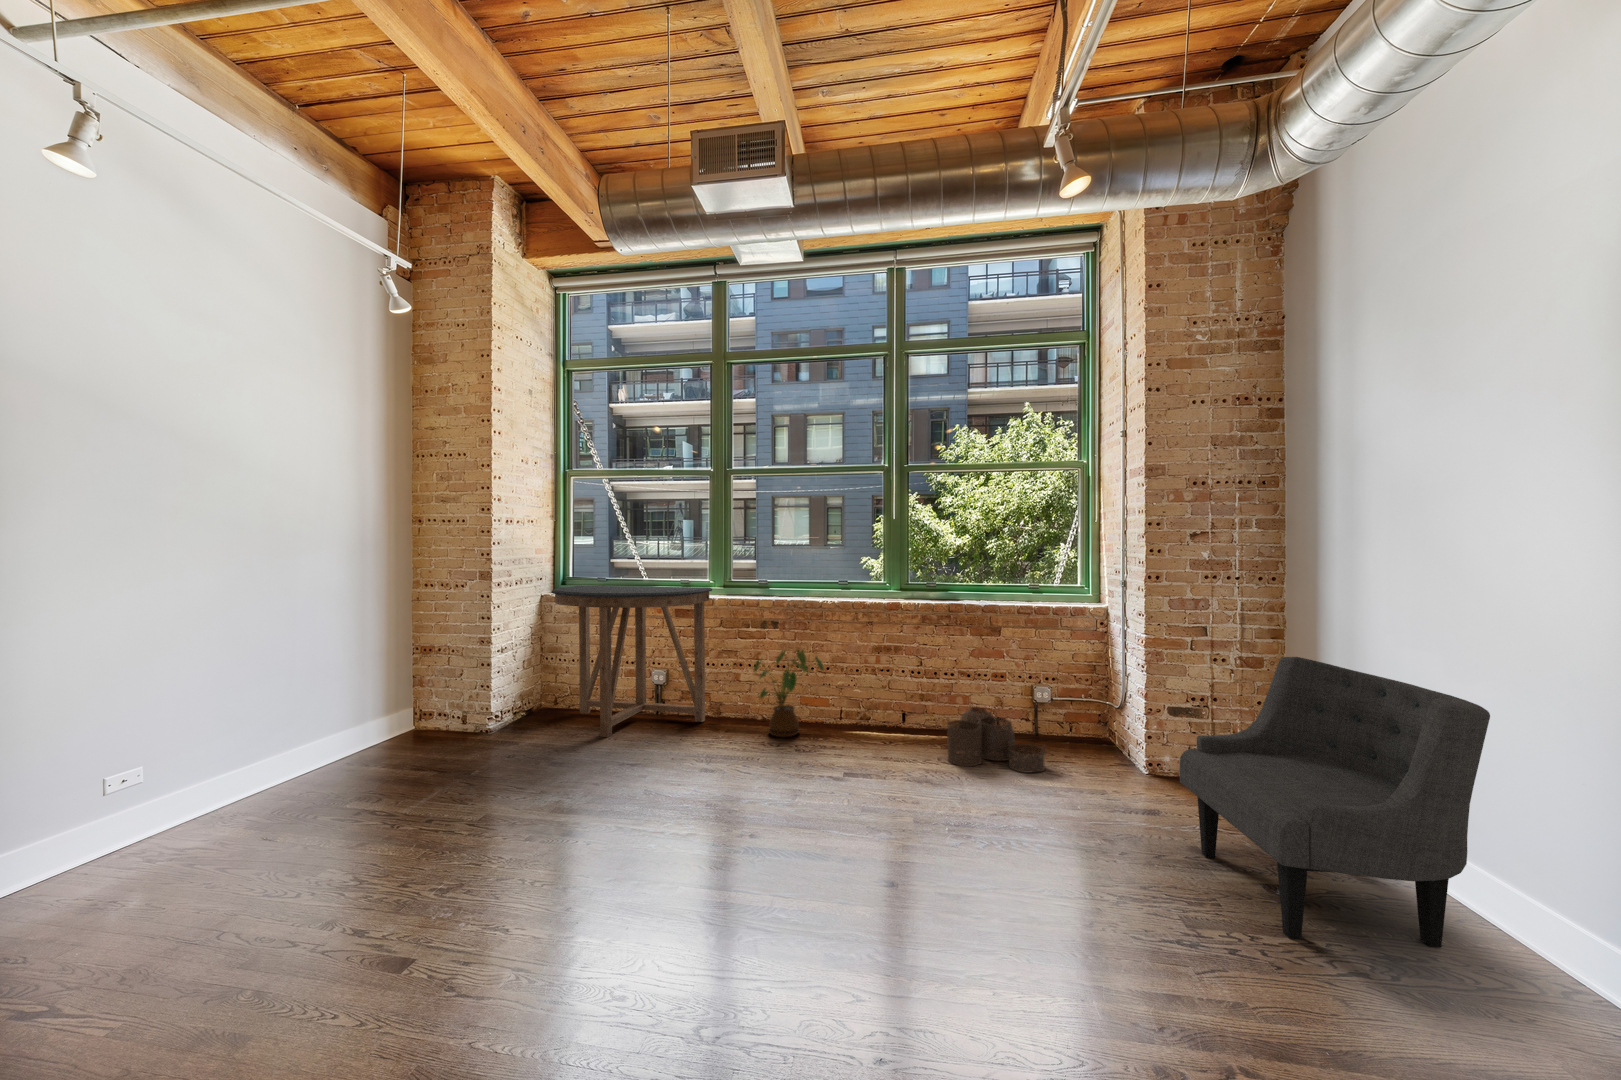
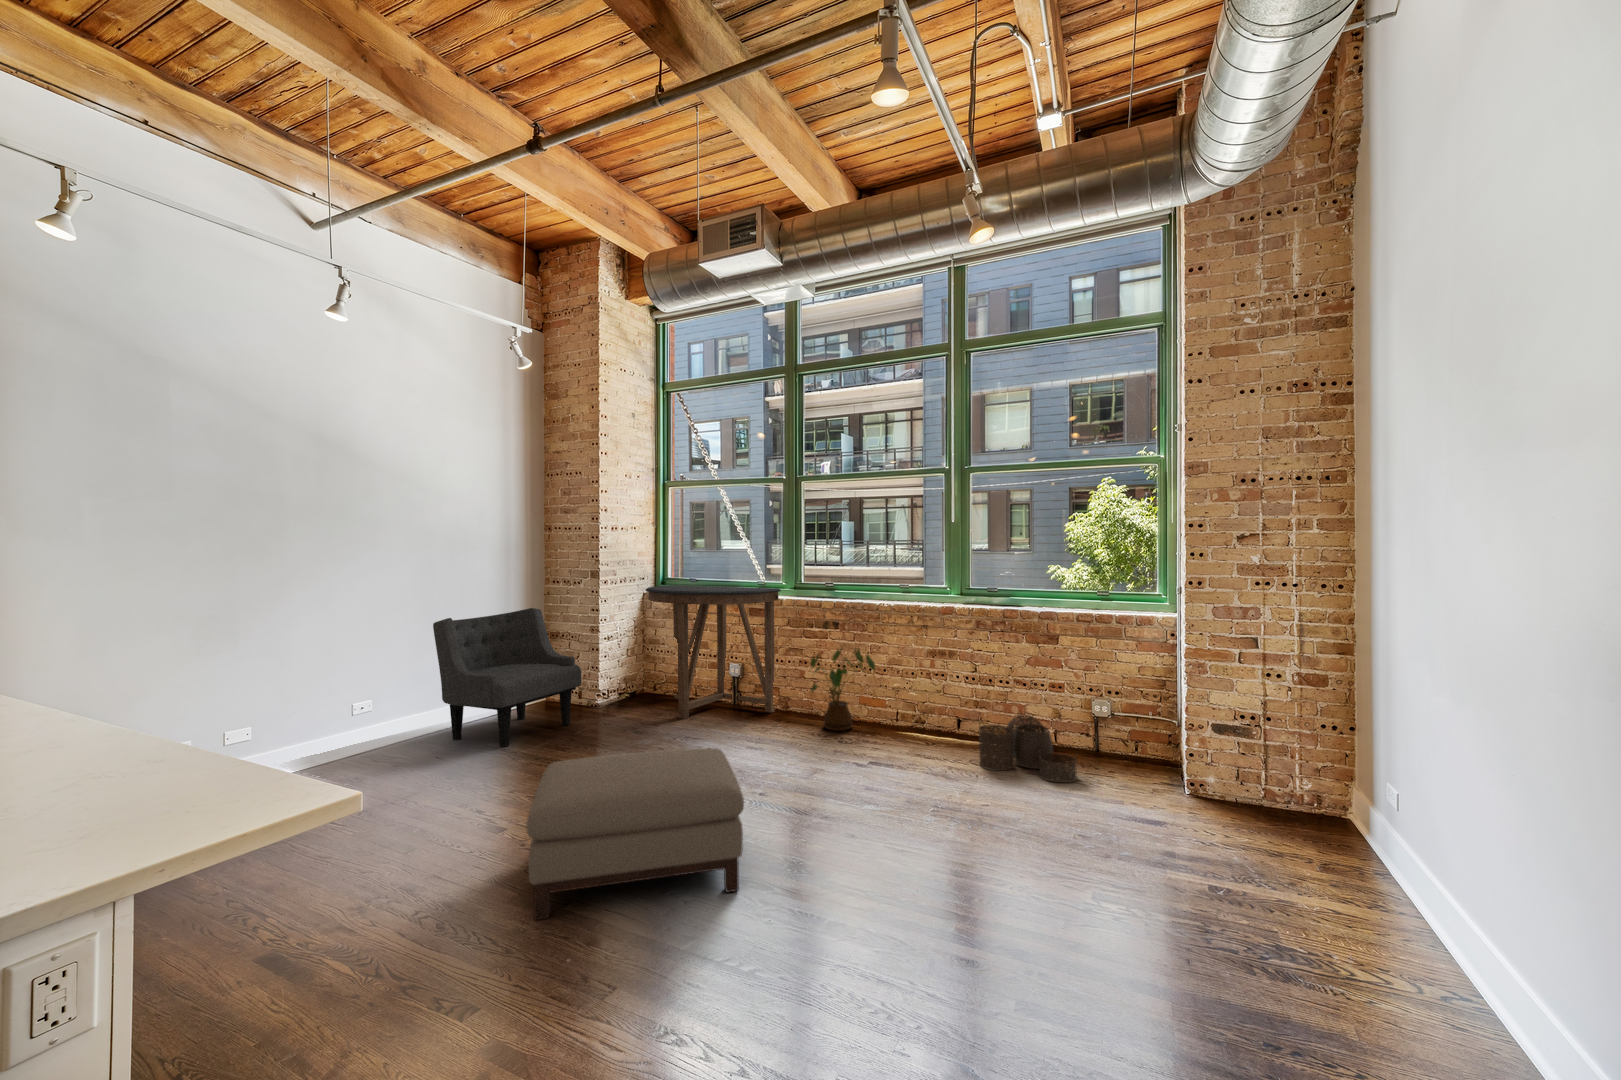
armchair: present [1180,657,1490,947] -> present [433,608,581,747]
ottoman: none [537,778,816,1036] -> present [526,748,744,920]

